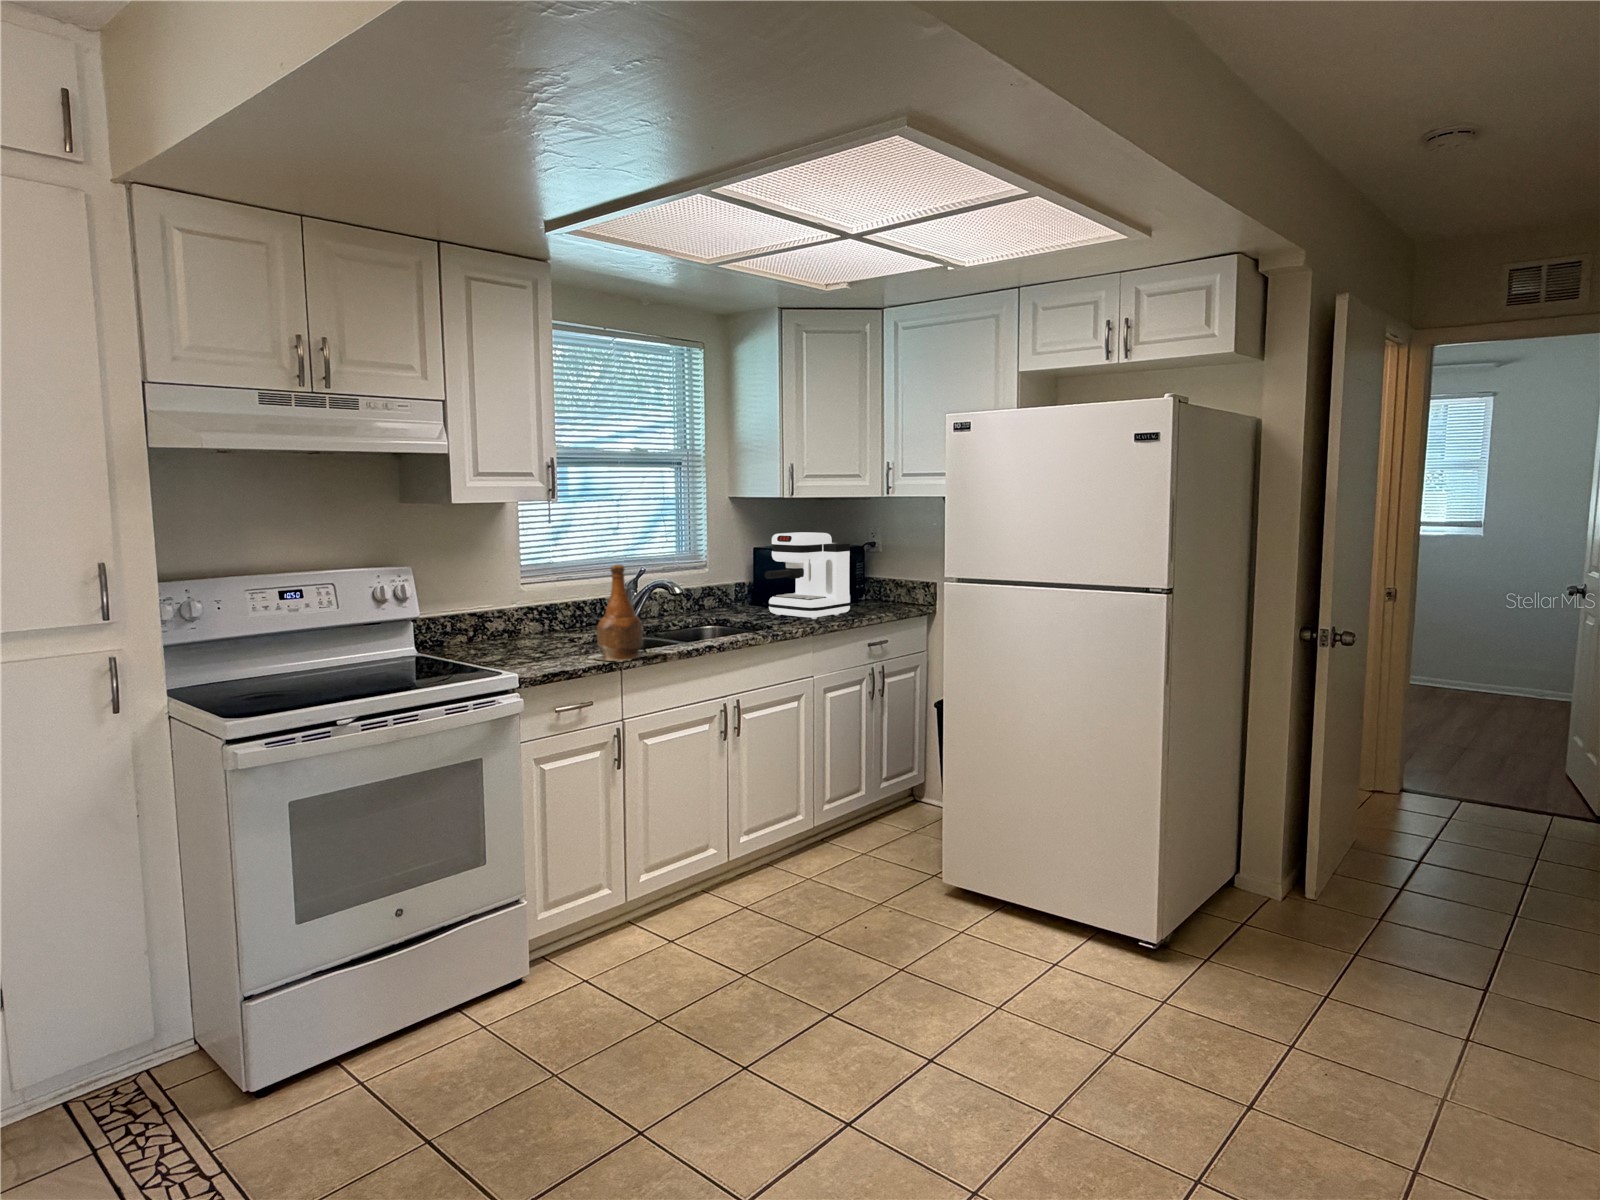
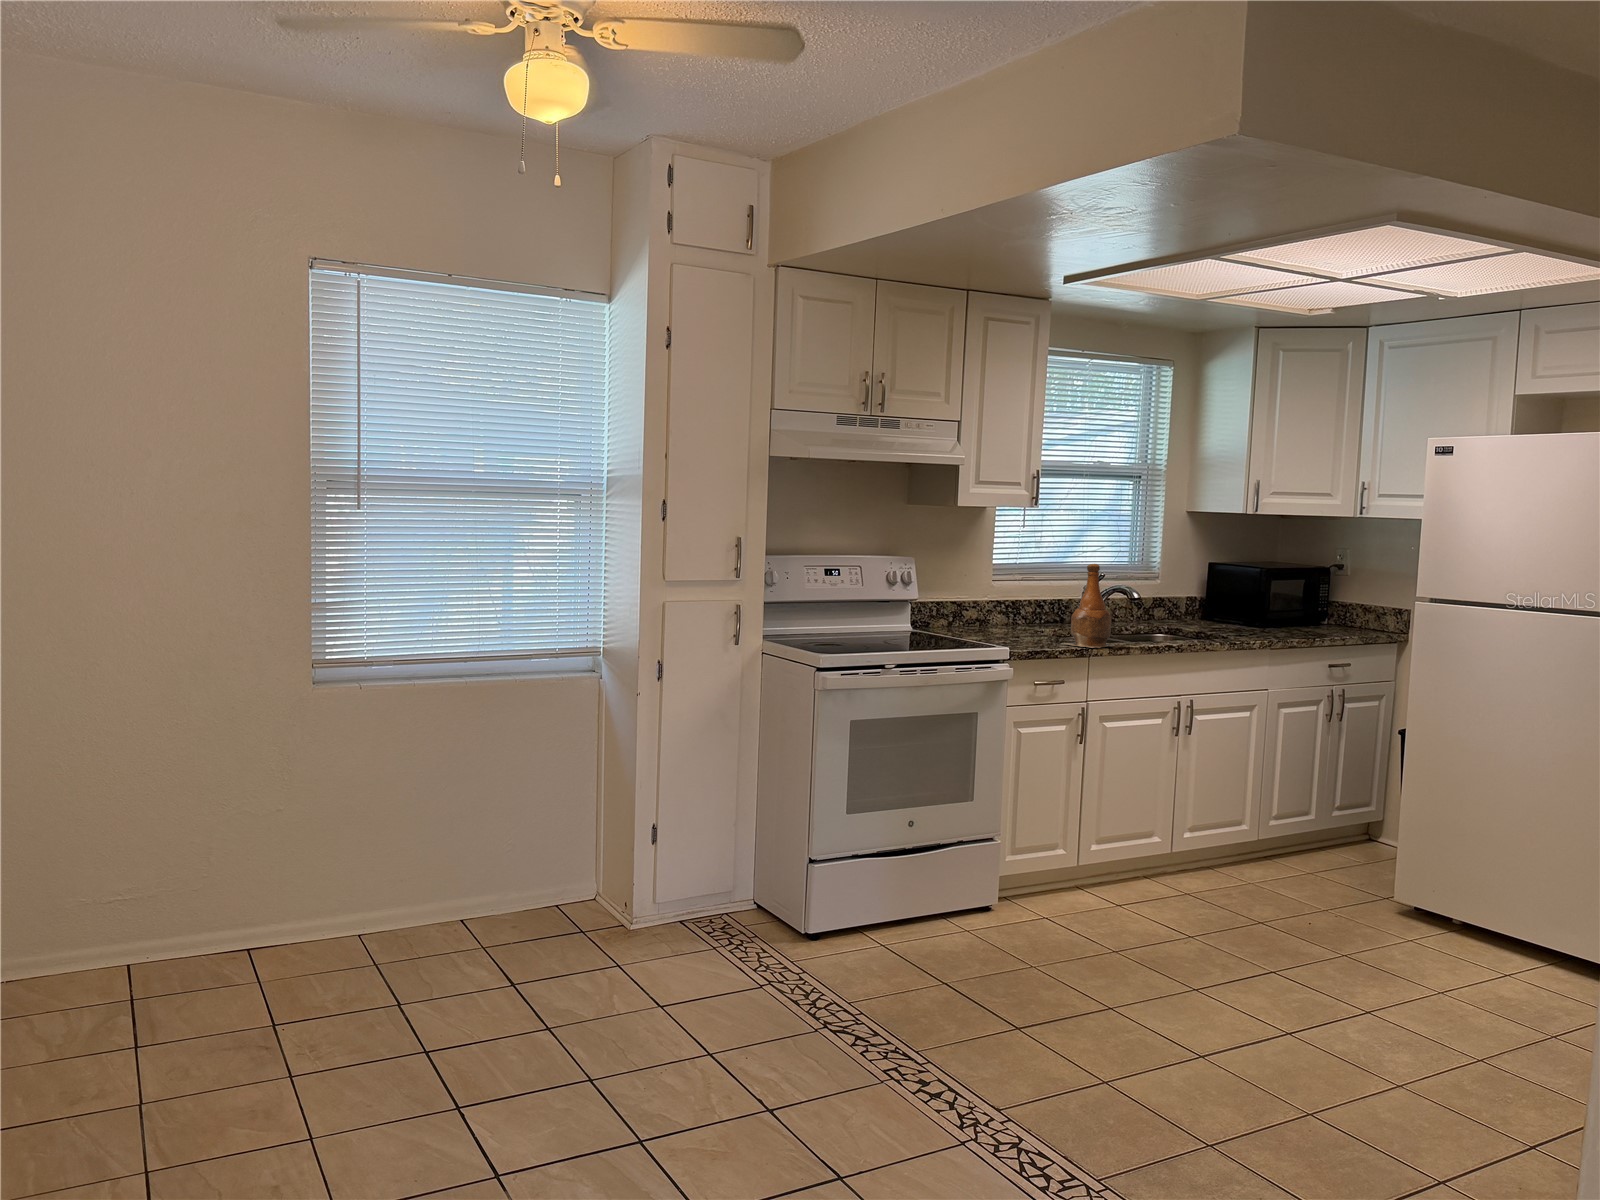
coffee maker: present [765,532,850,619] -> none [1222,548,1314,635]

